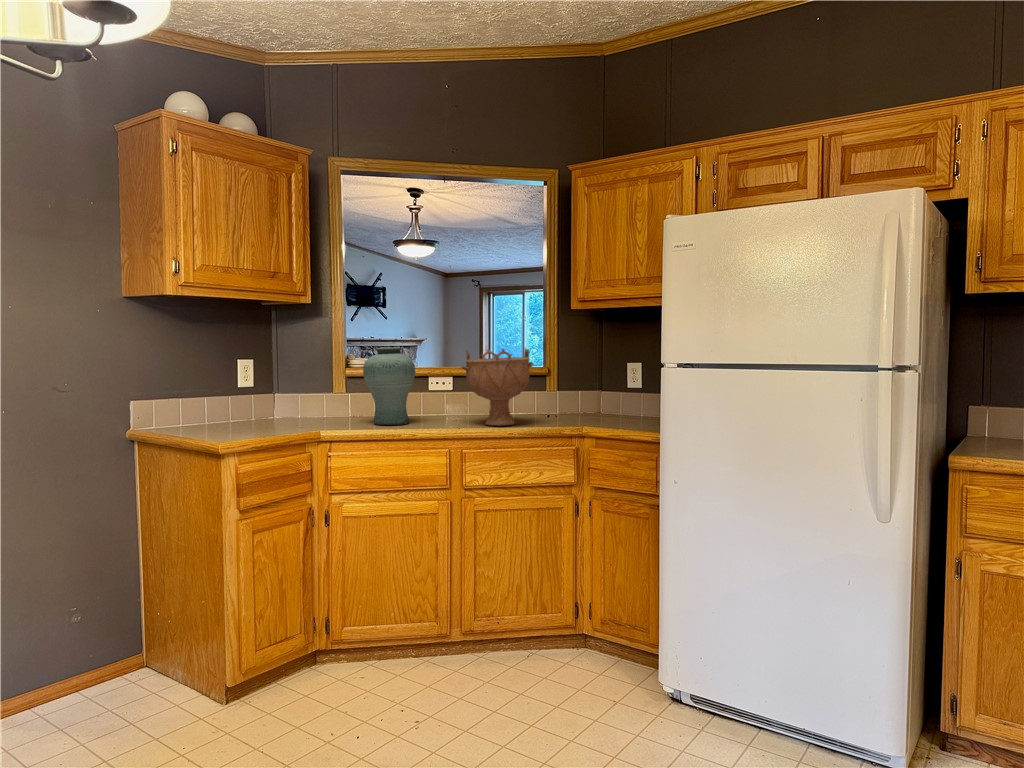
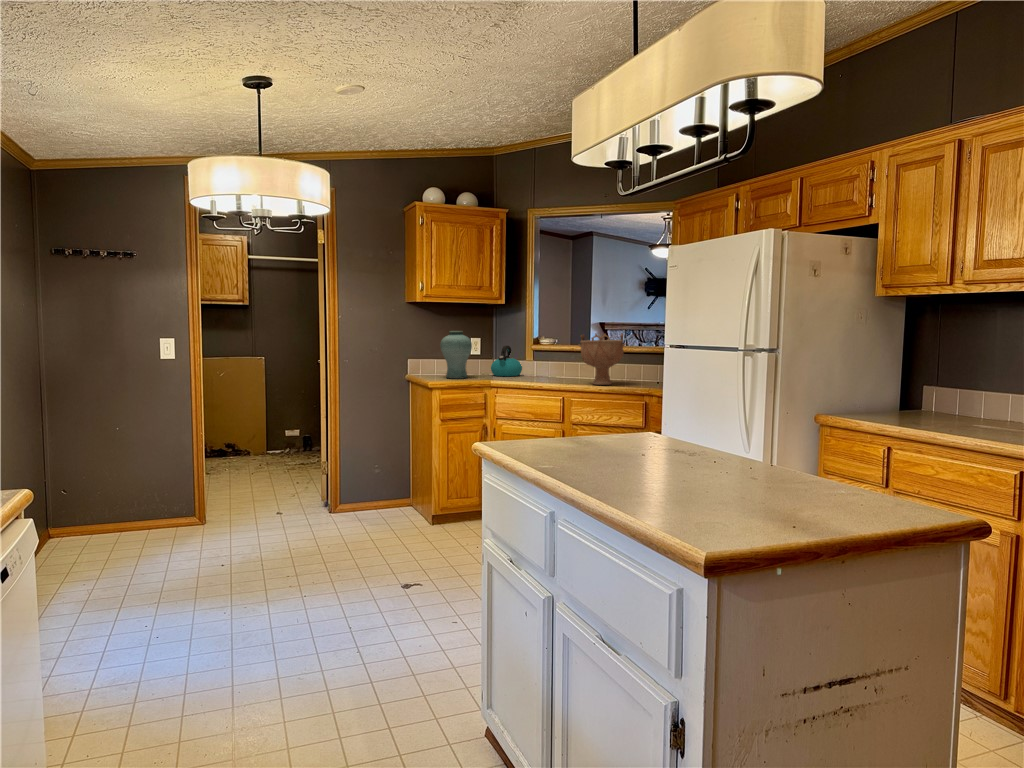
vase: present [363,347,415,425] -> present [440,331,472,379]
kettle: none [283,371,335,420] -> present [491,346,522,376]

